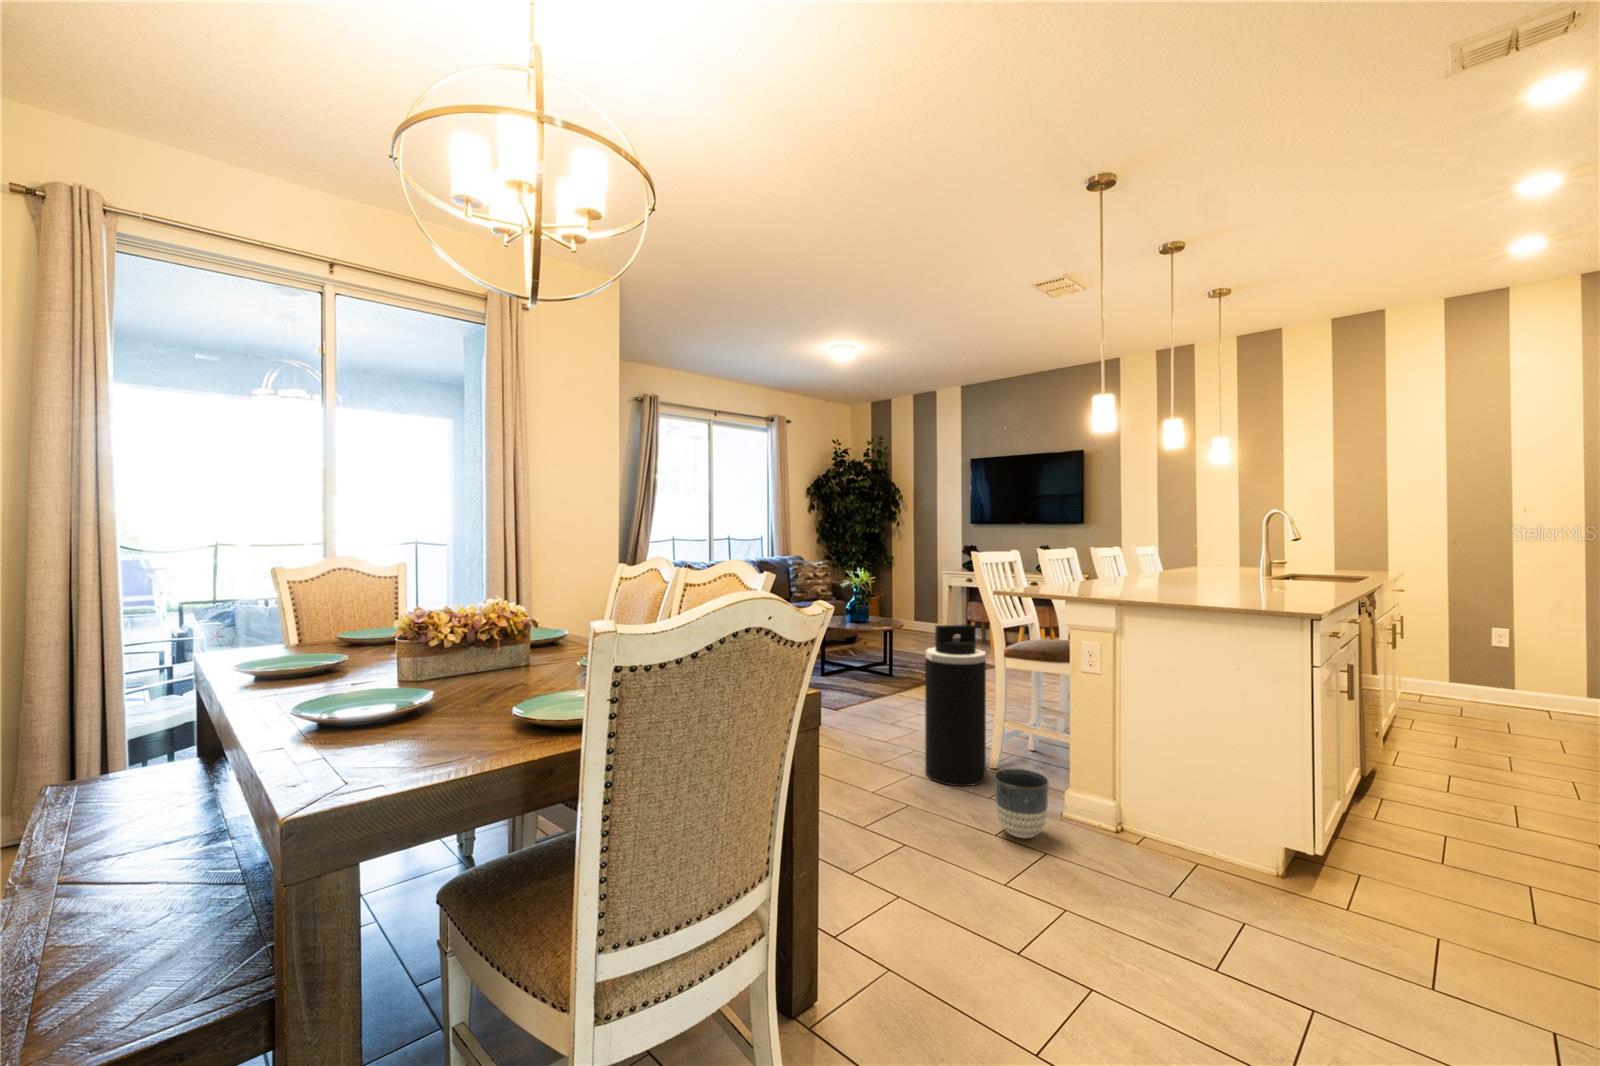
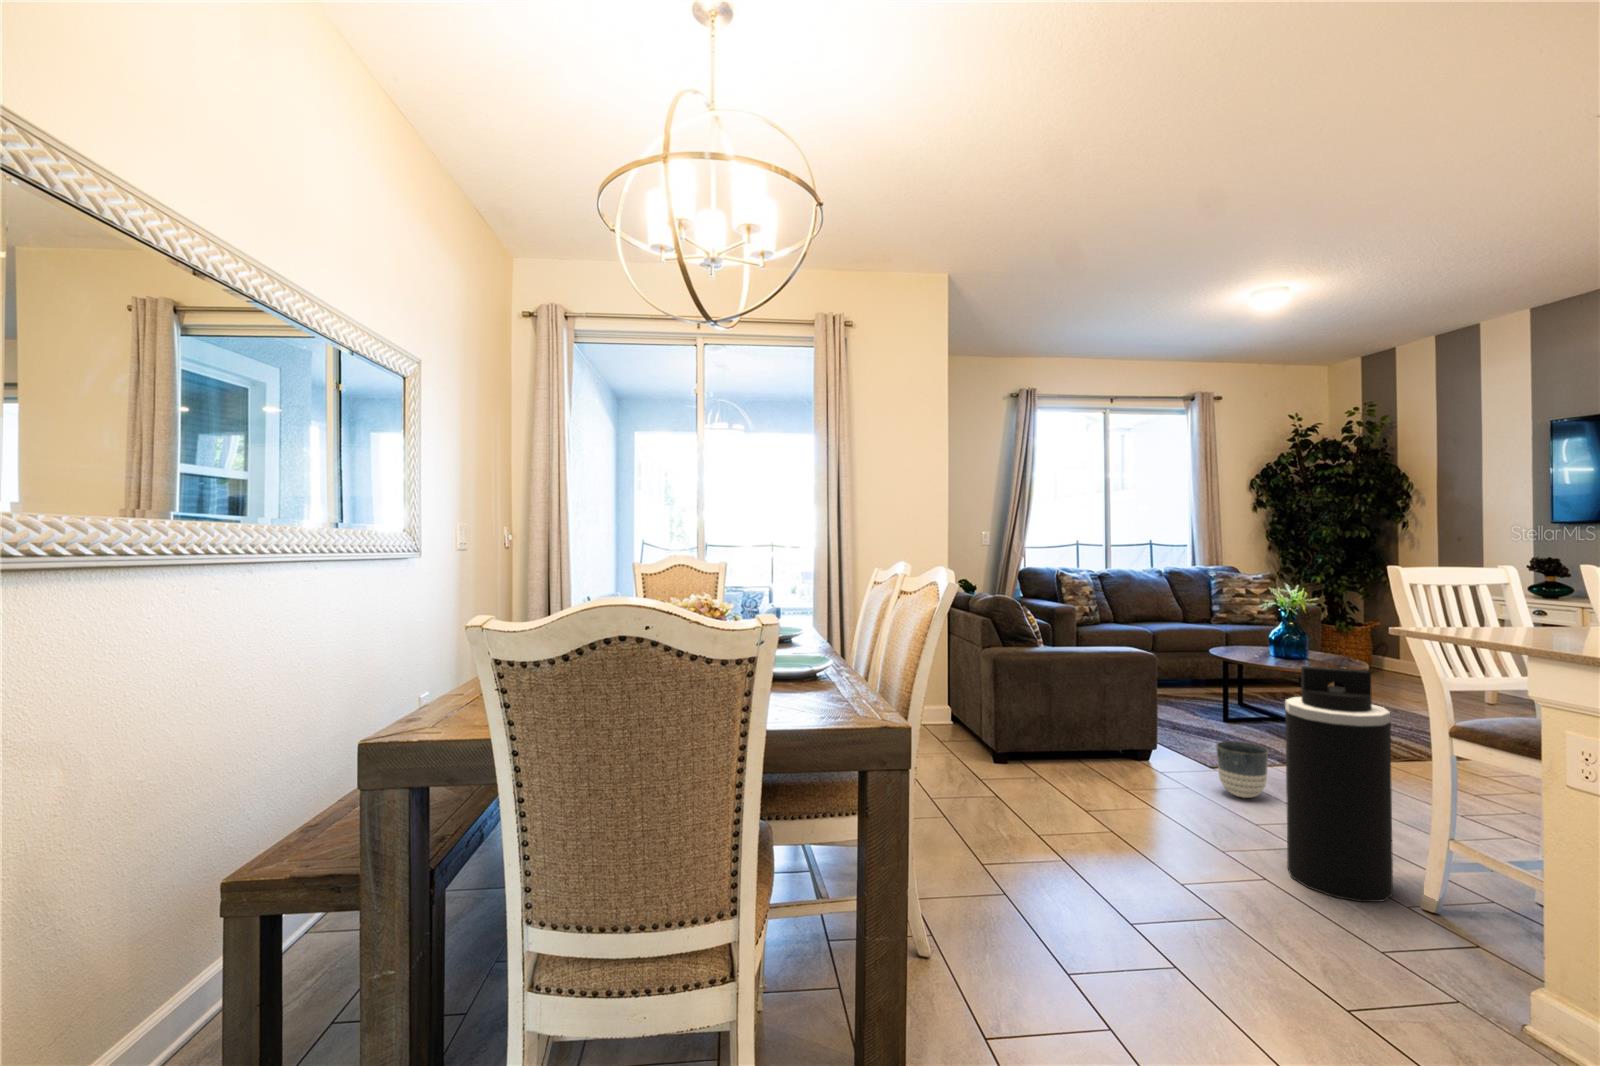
planter: present [994,769,1049,838] -> present [1216,741,1268,798]

